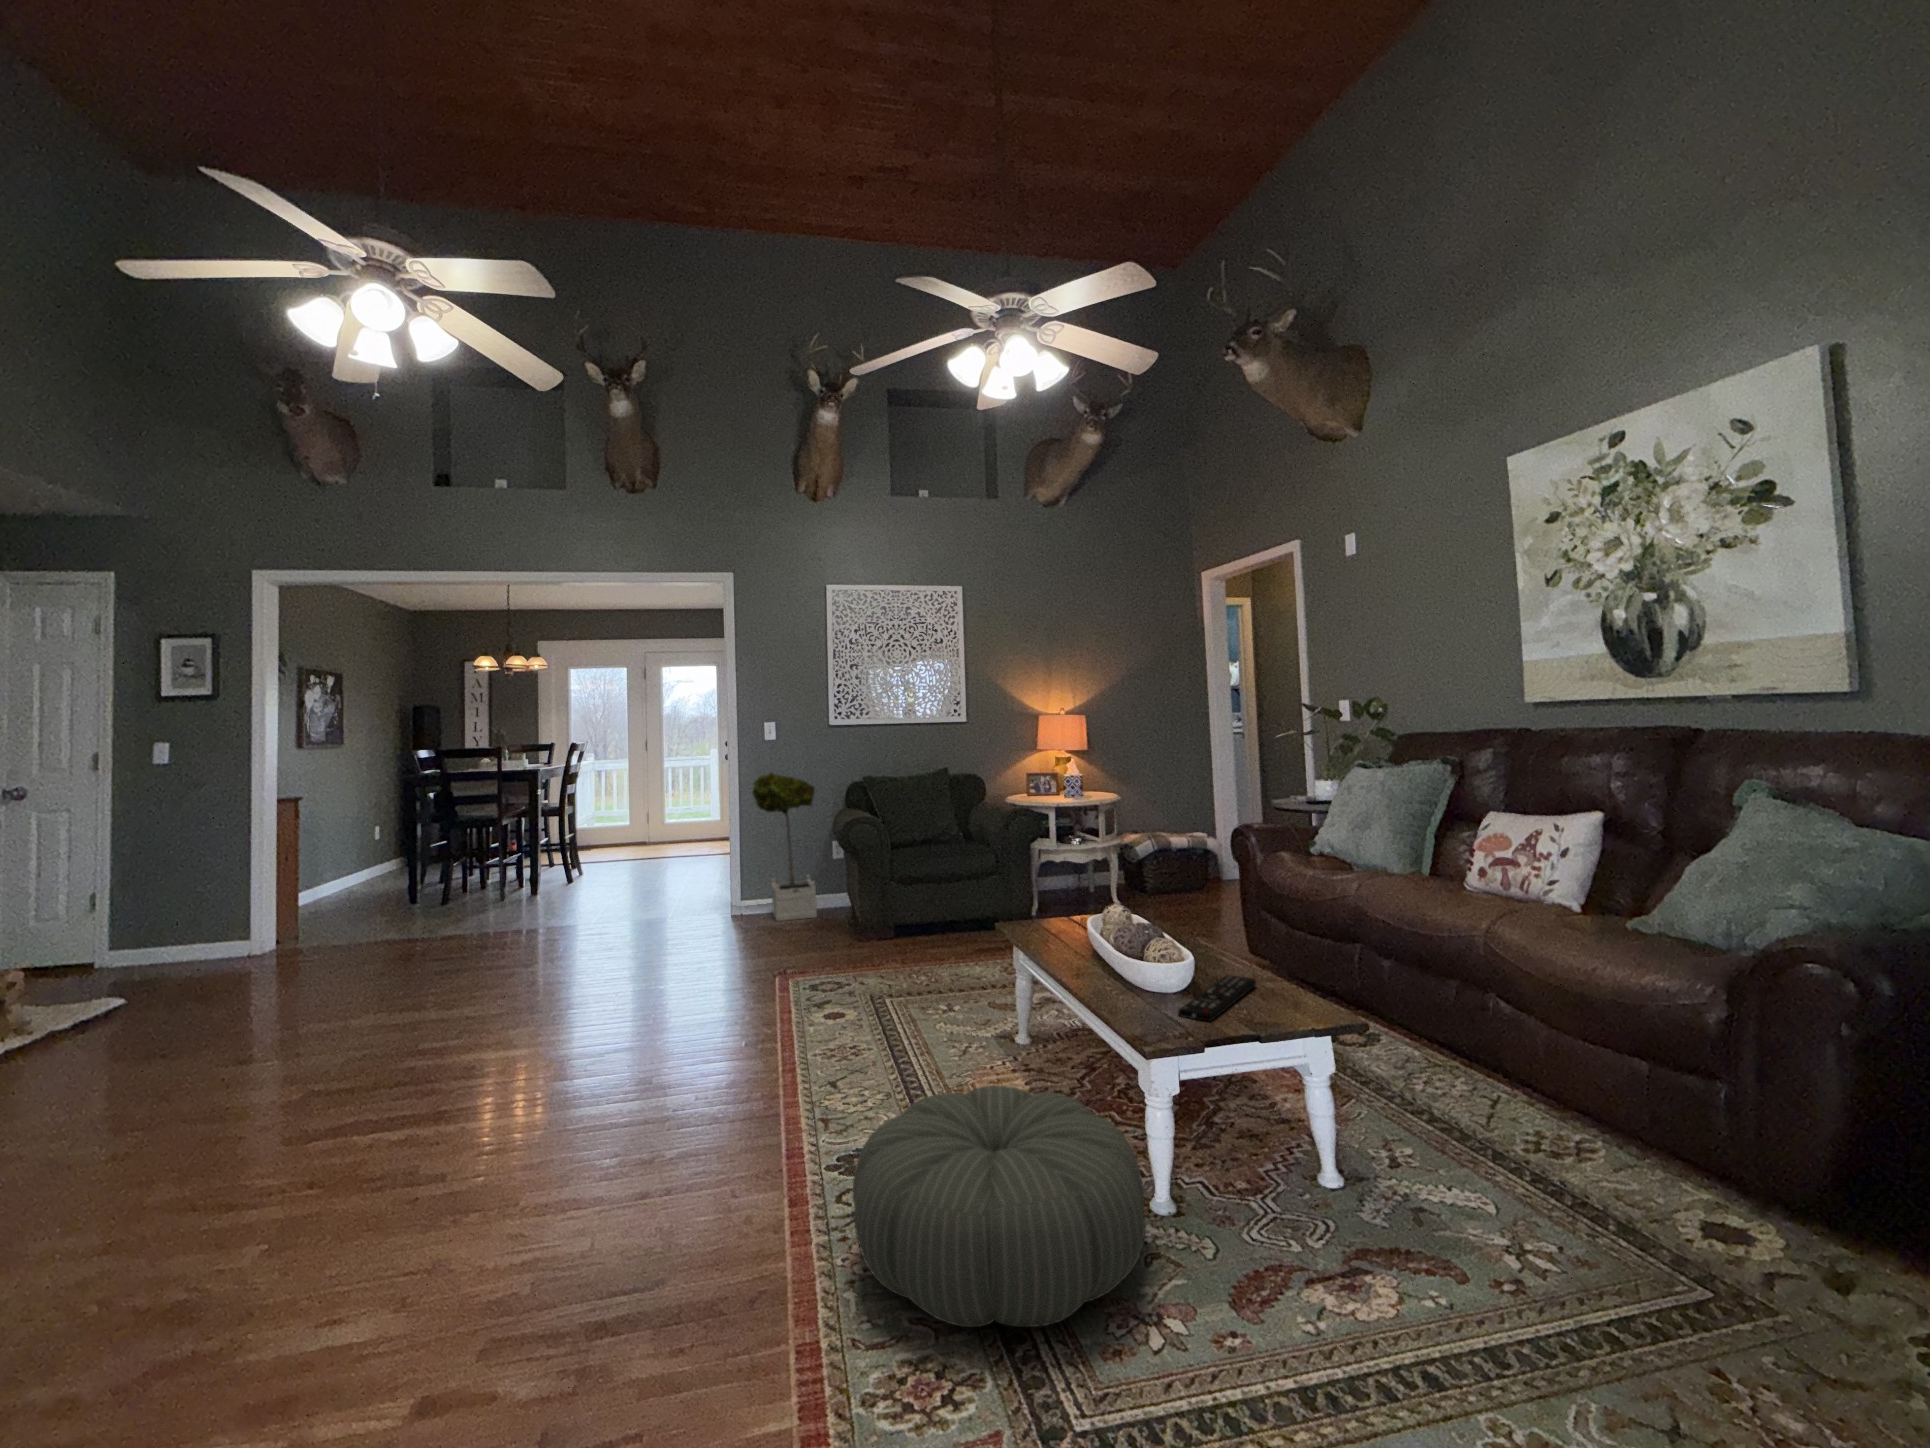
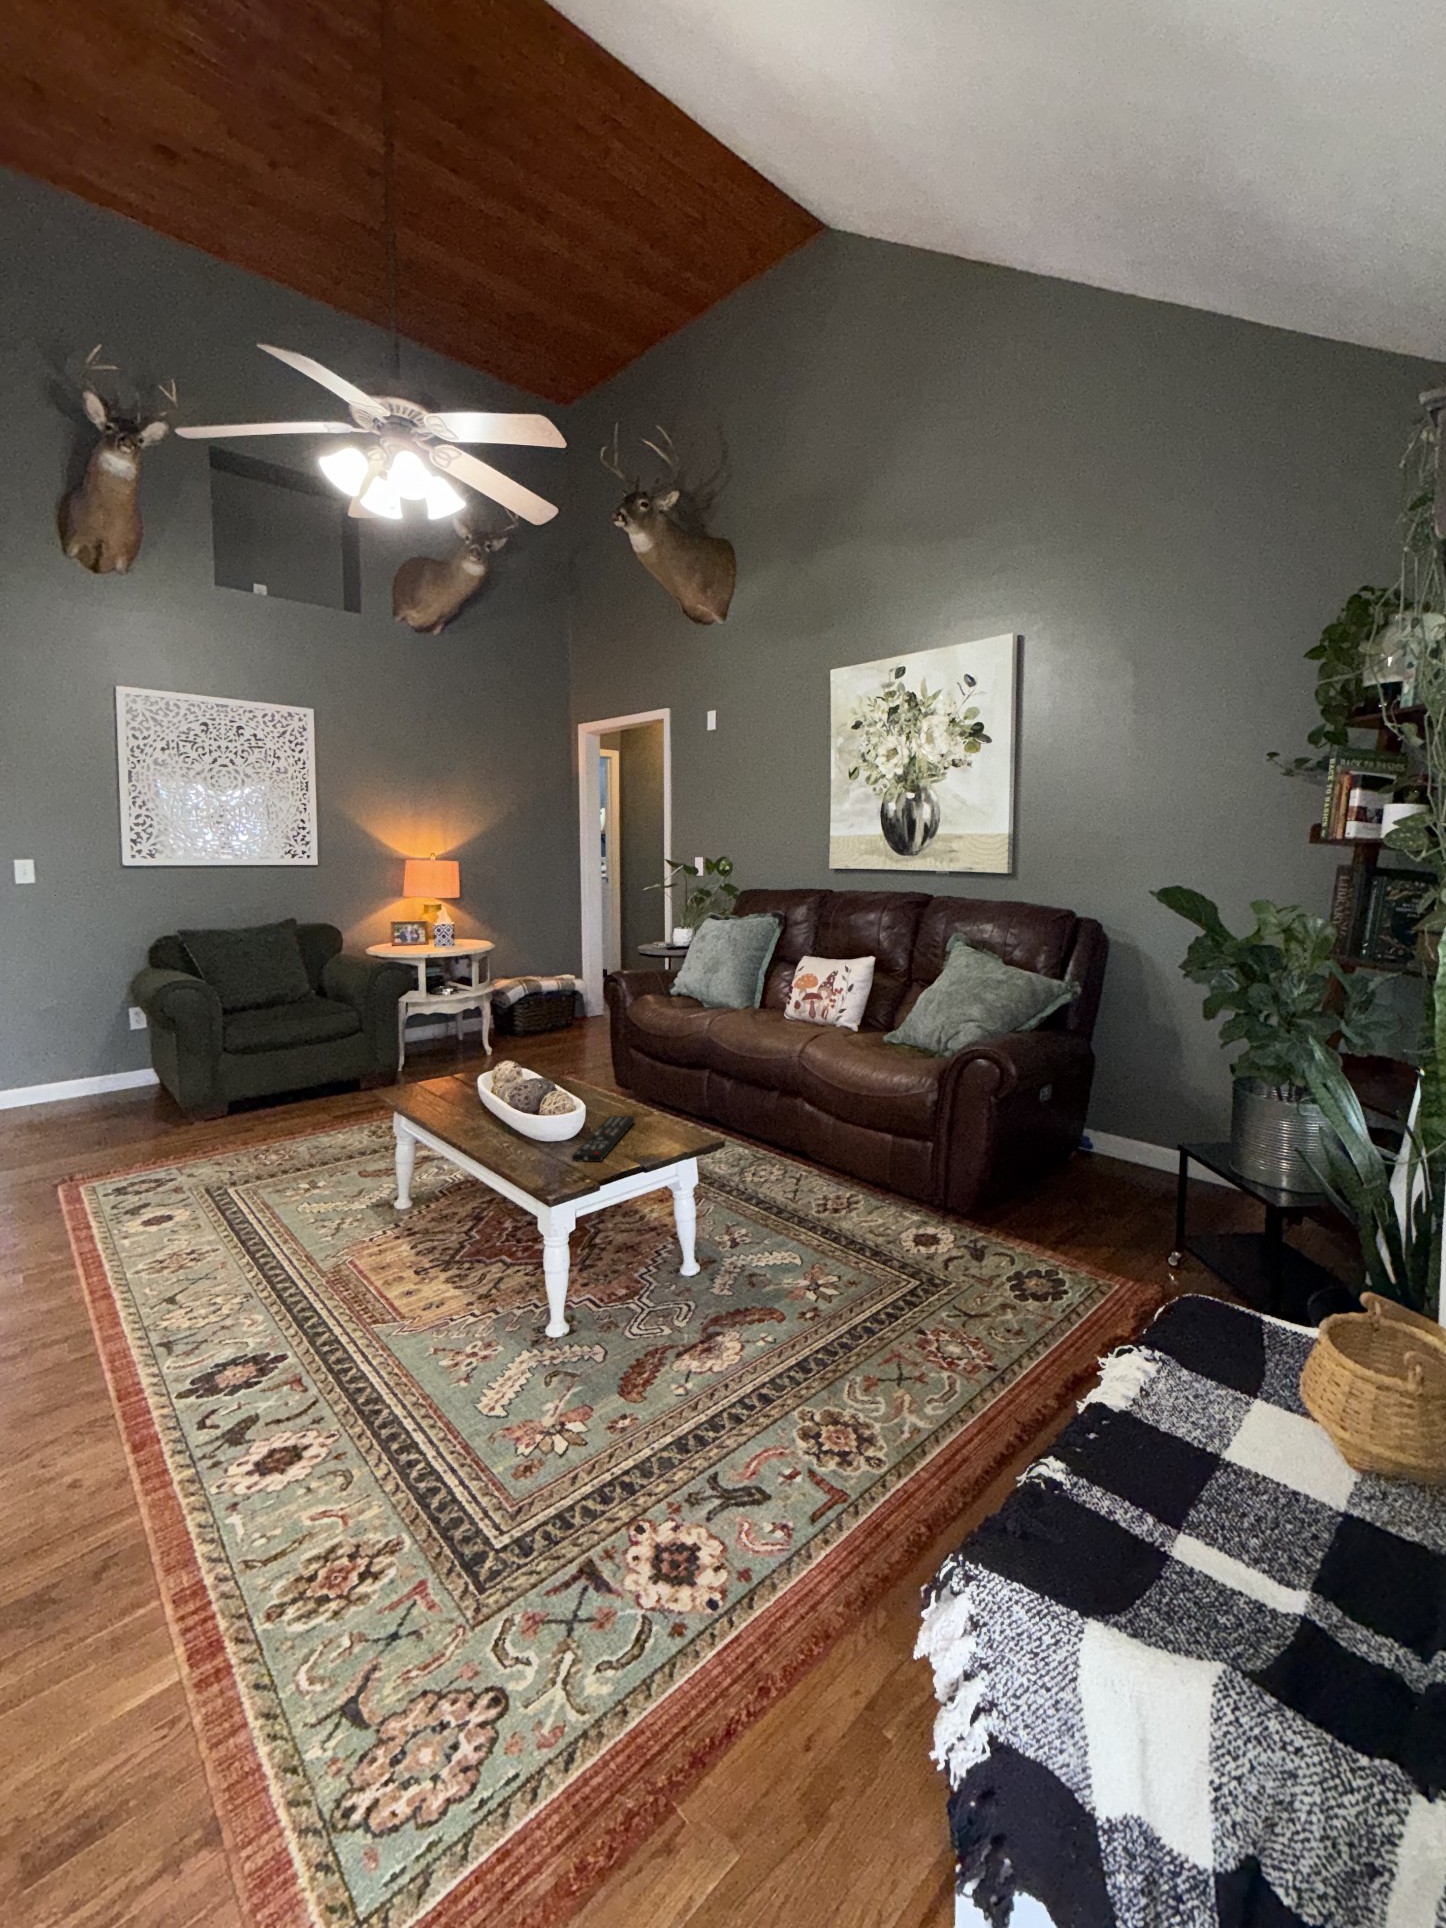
potted tree: present [752,773,817,921] -> none [21,936,127,1115]
pouf: present [853,1085,1145,1327] -> none [230,1253,548,1505]

